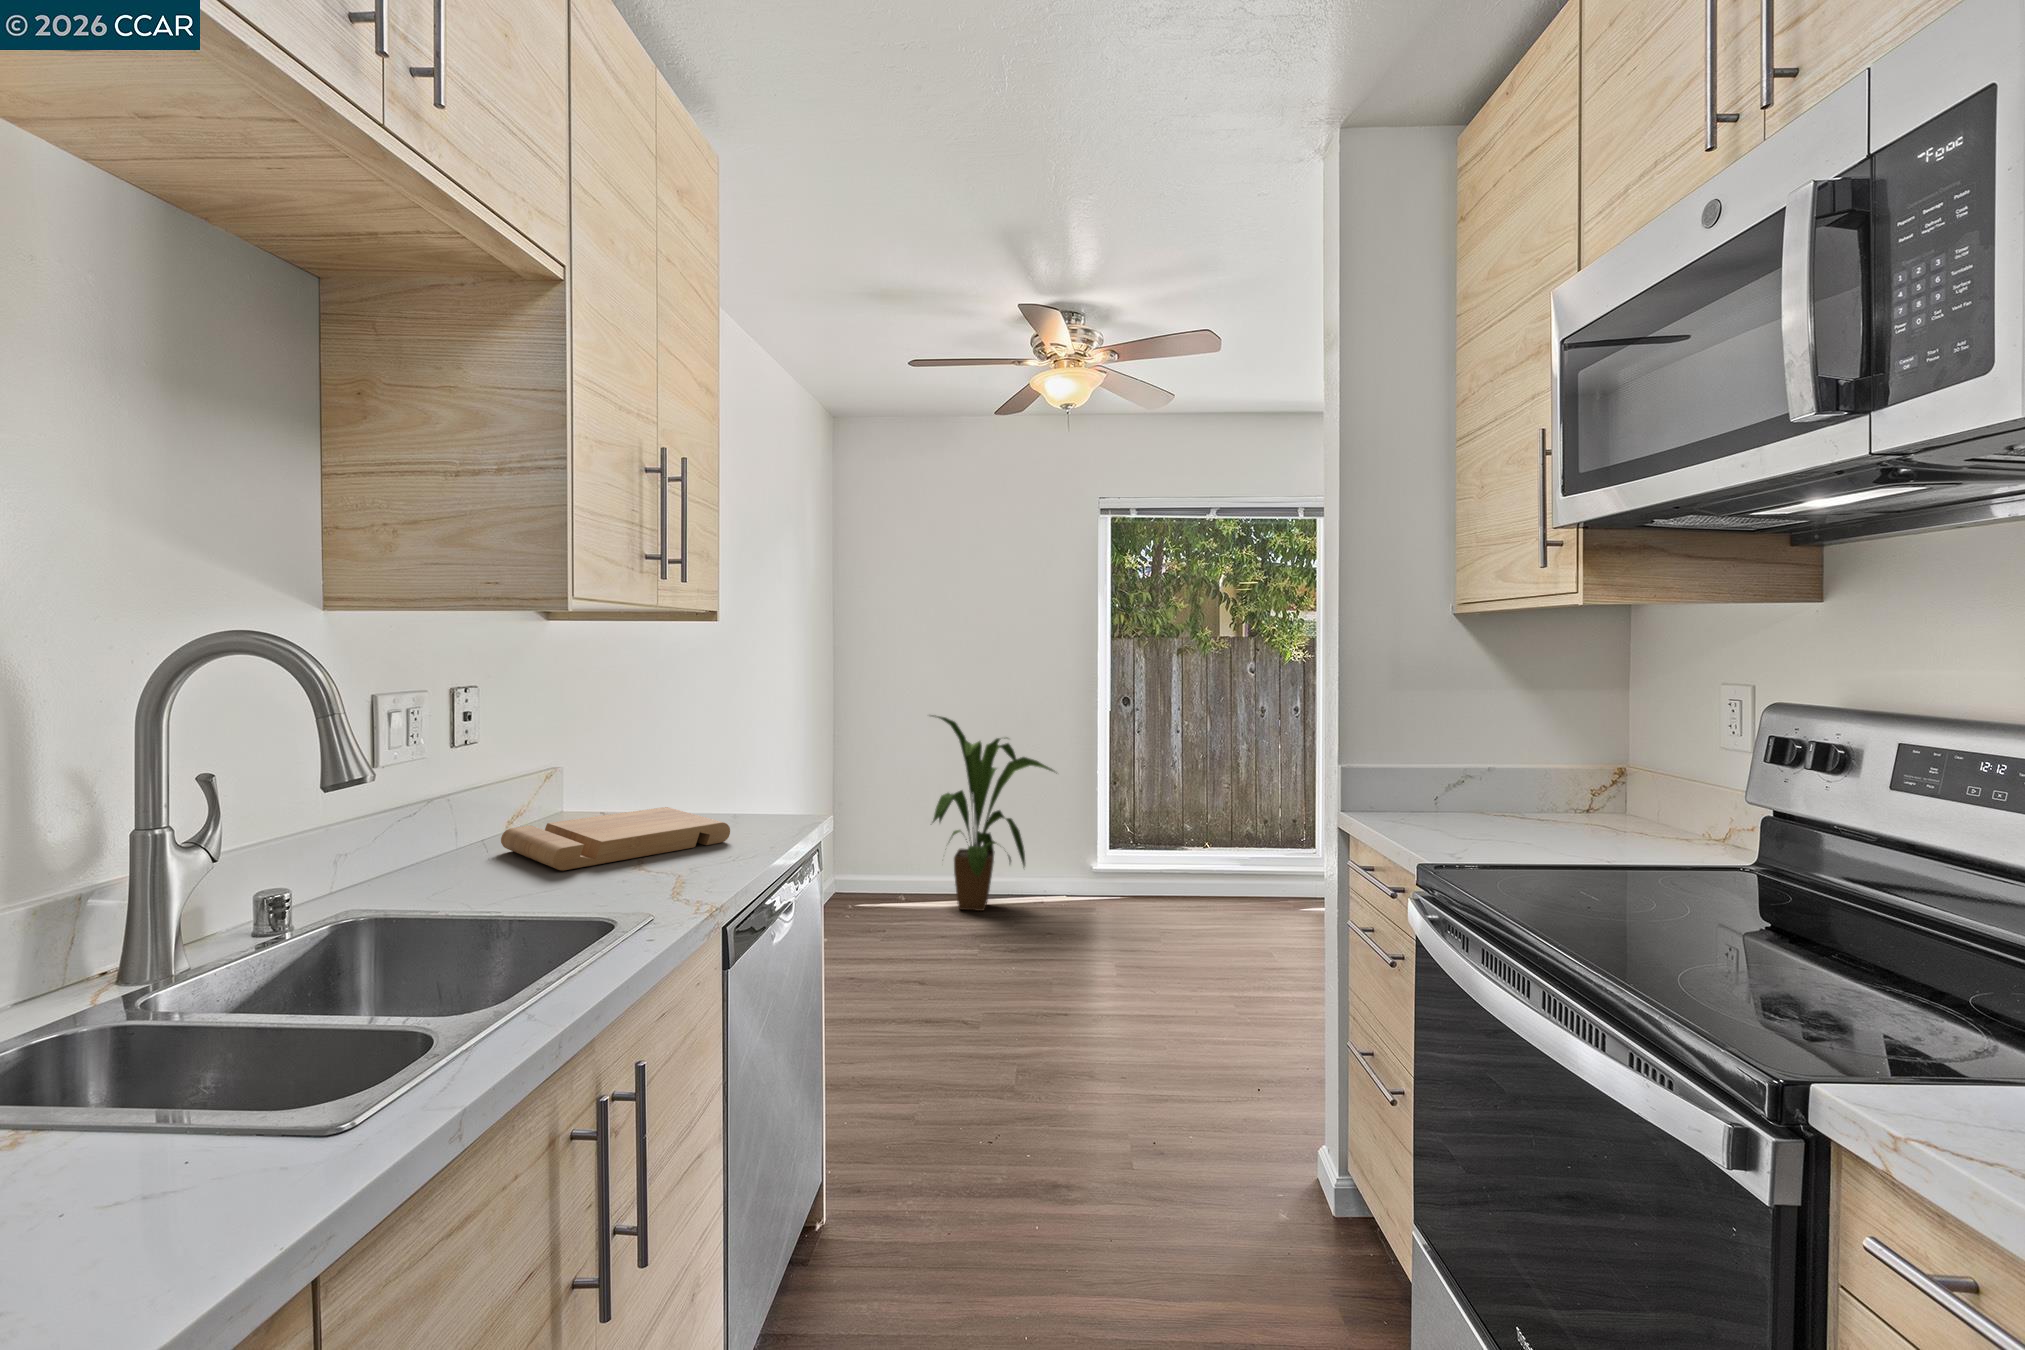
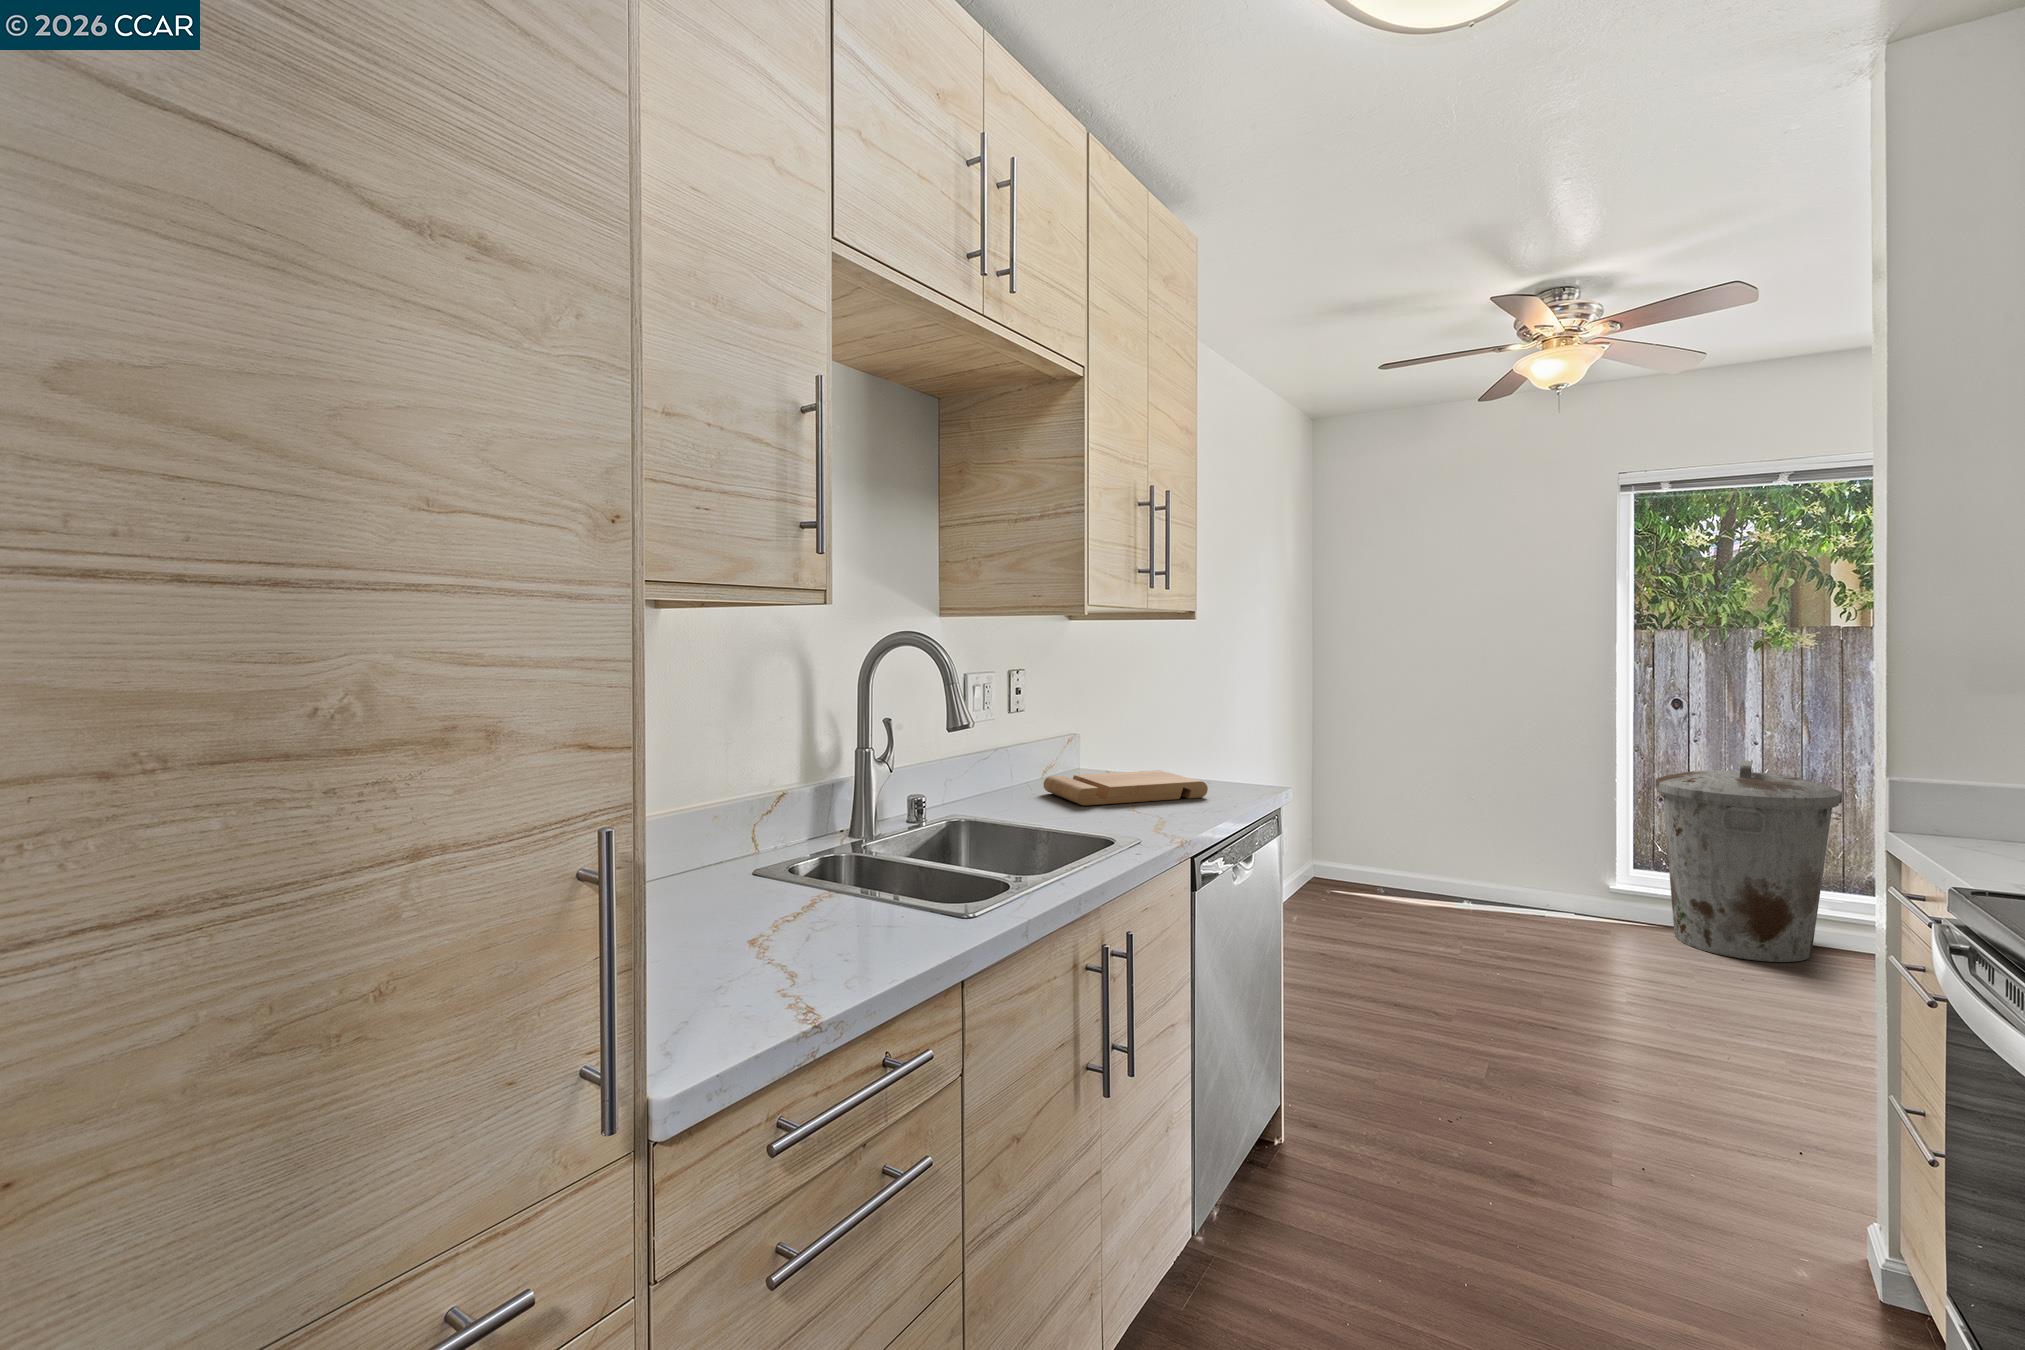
house plant: present [932,715,1054,911] -> none [1422,715,1580,922]
trash can: none [1116,751,1244,921] -> present [1655,761,1842,962]

